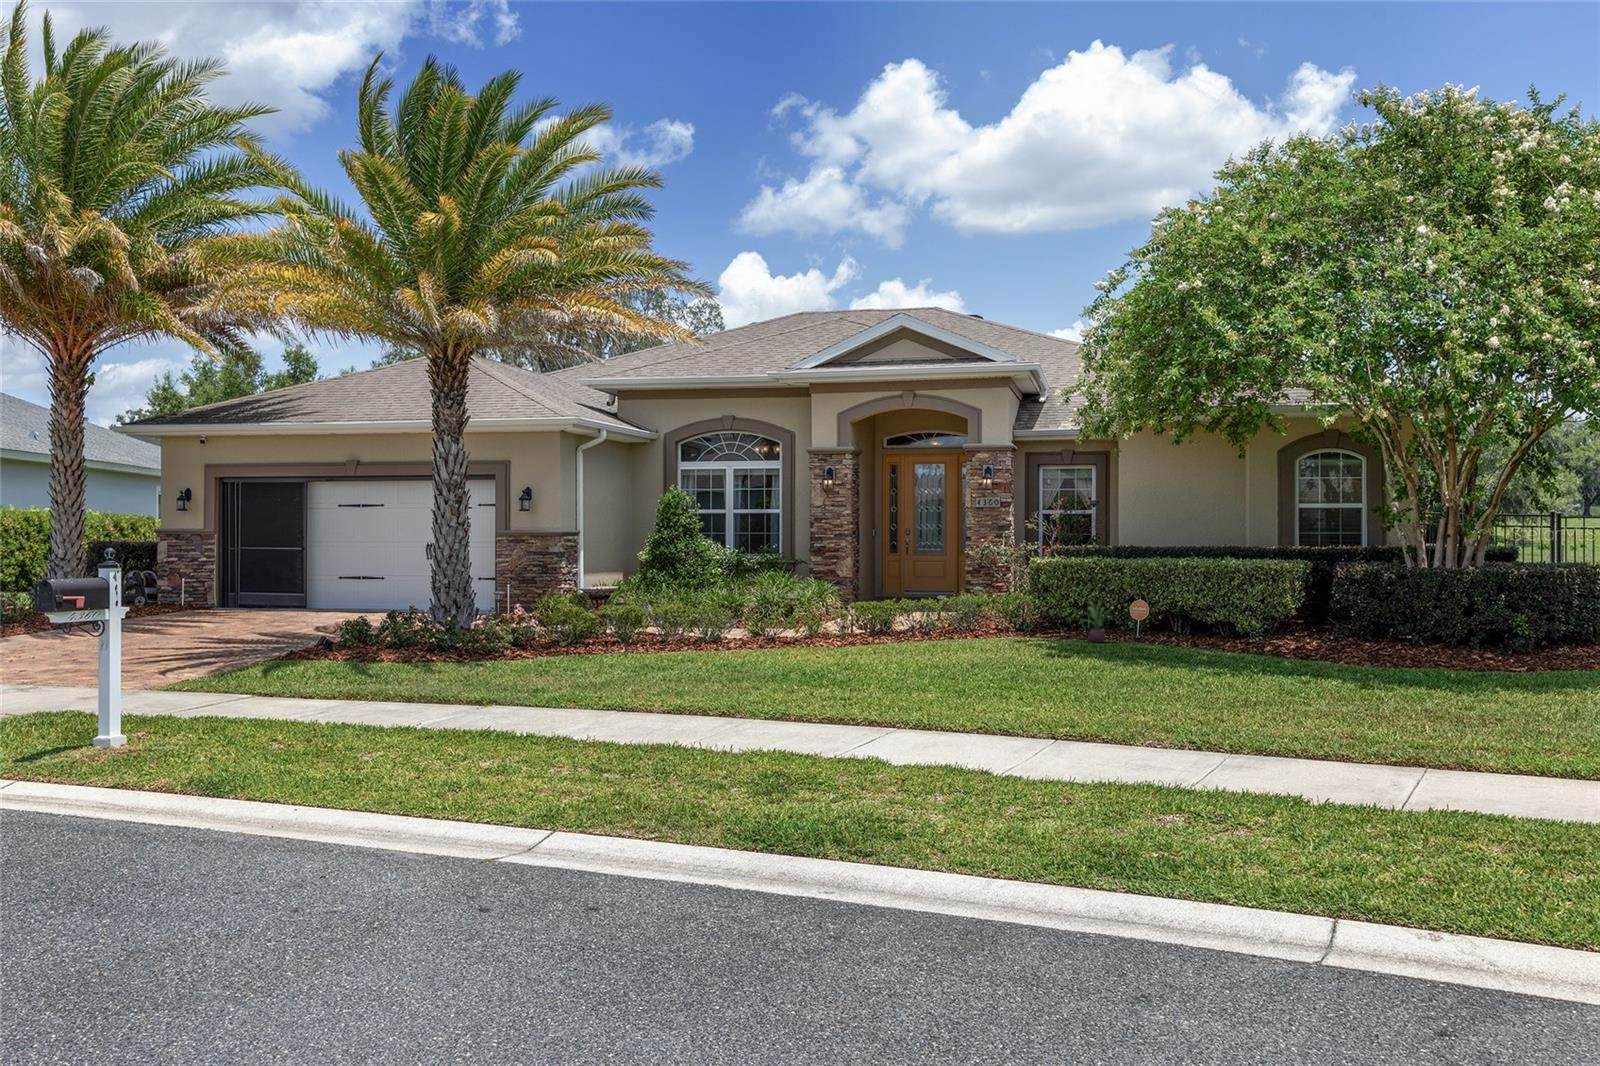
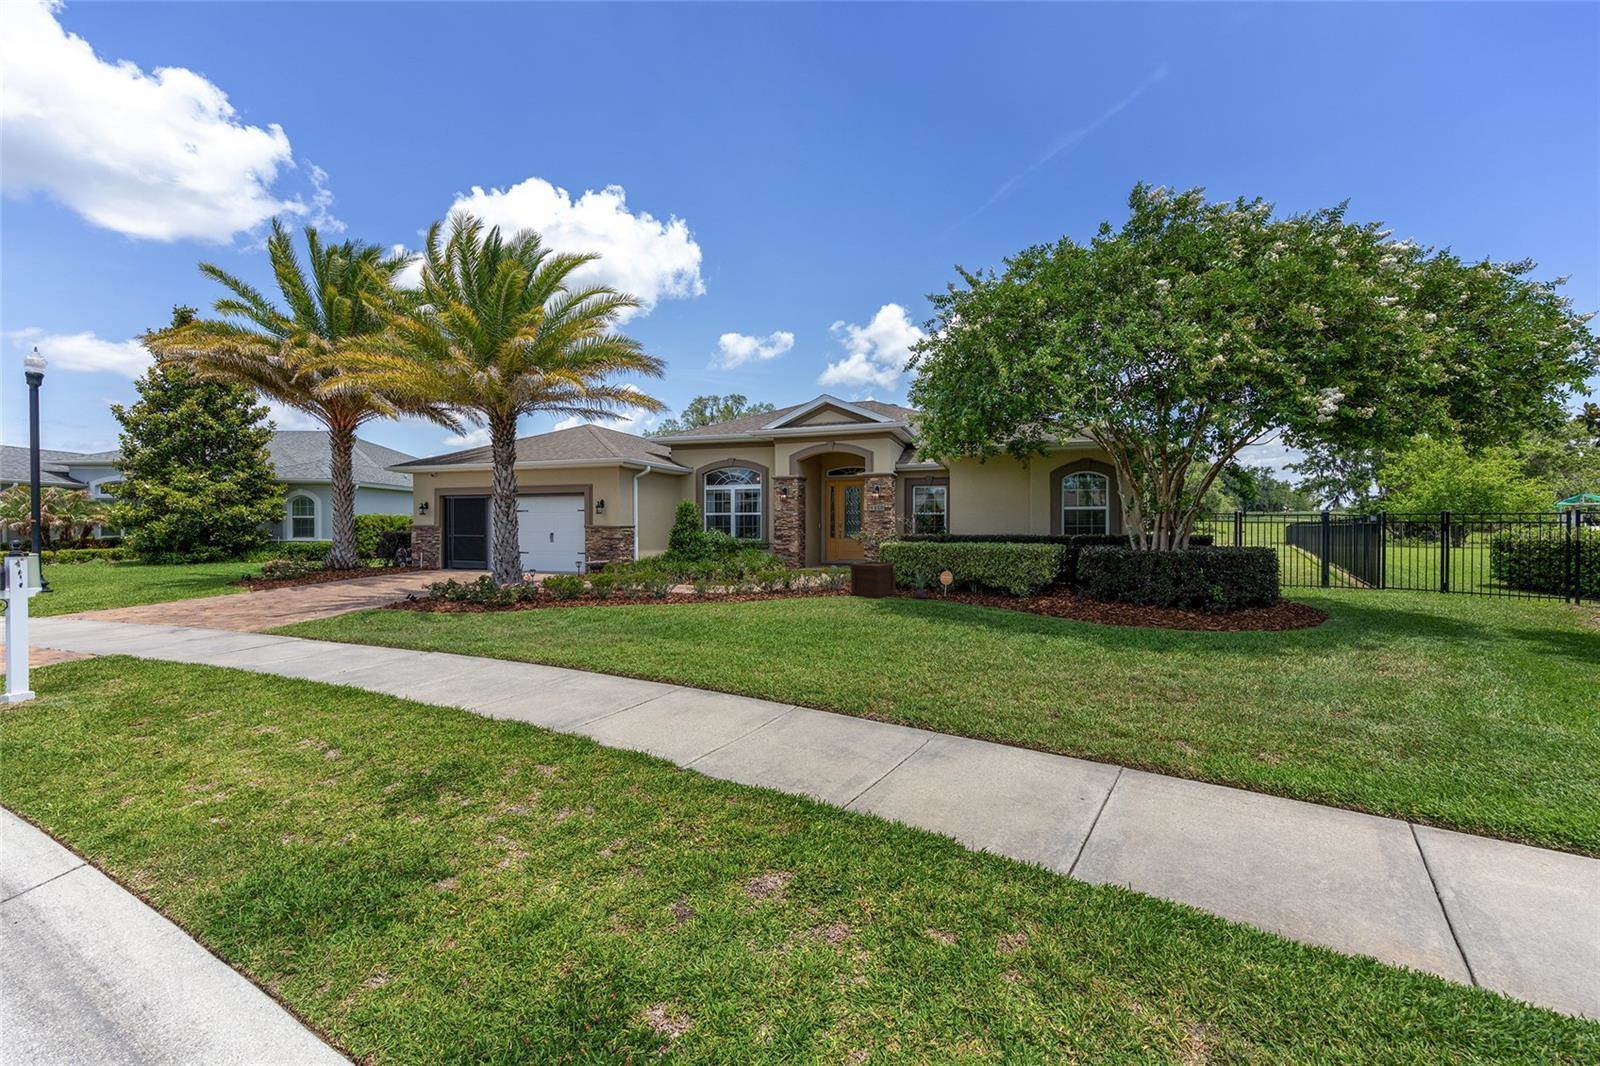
wooden crate: none [988,587,1054,642] -> present [851,561,895,598]

